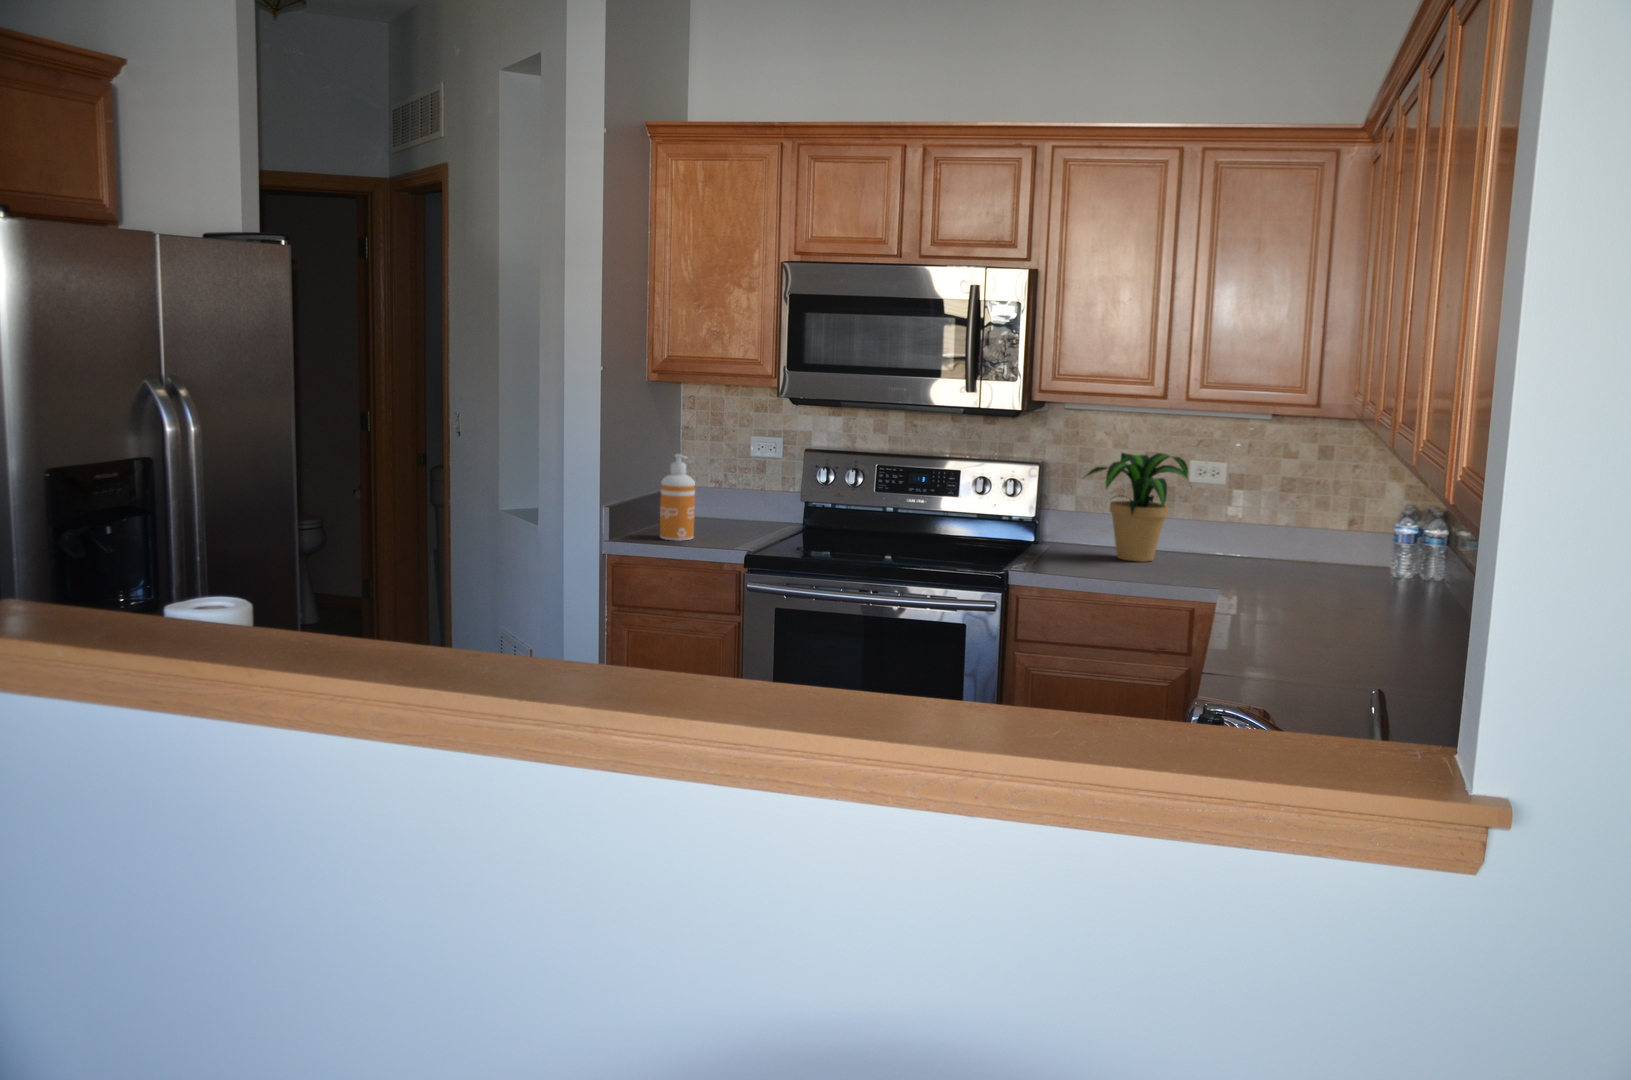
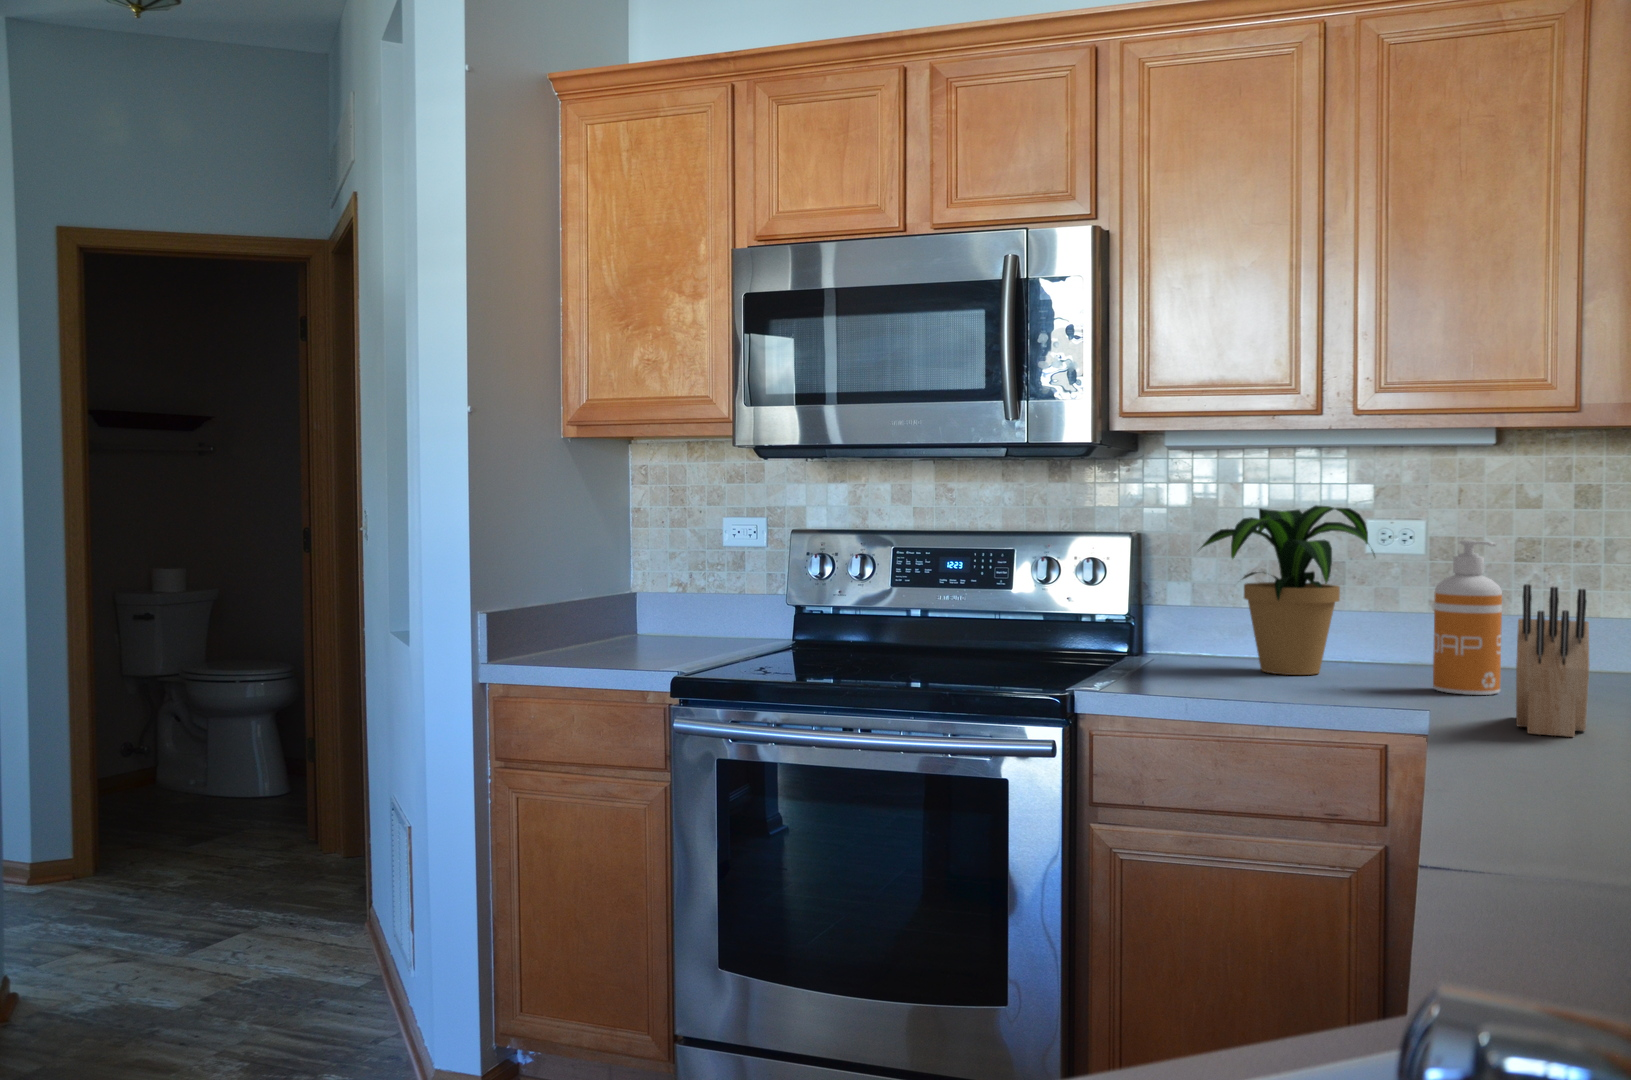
soap dispenser: present [660,454,695,541] -> present [1433,540,1502,695]
knife block: none [1266,527,1309,610] -> present [1516,584,1589,737]

